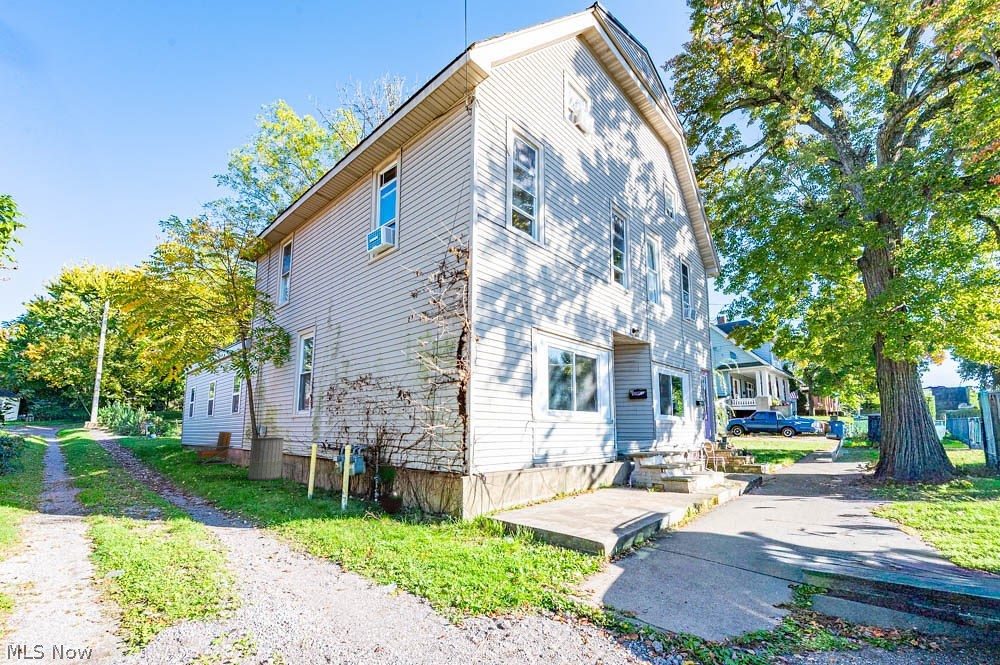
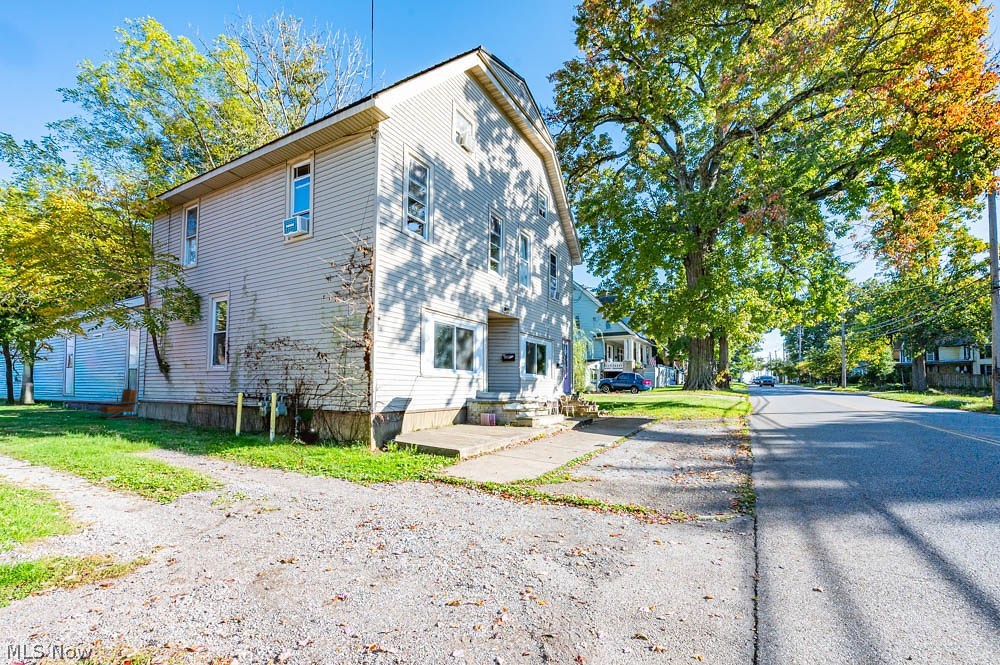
trash can: present [248,437,284,481] -> none [167,392,201,429]

